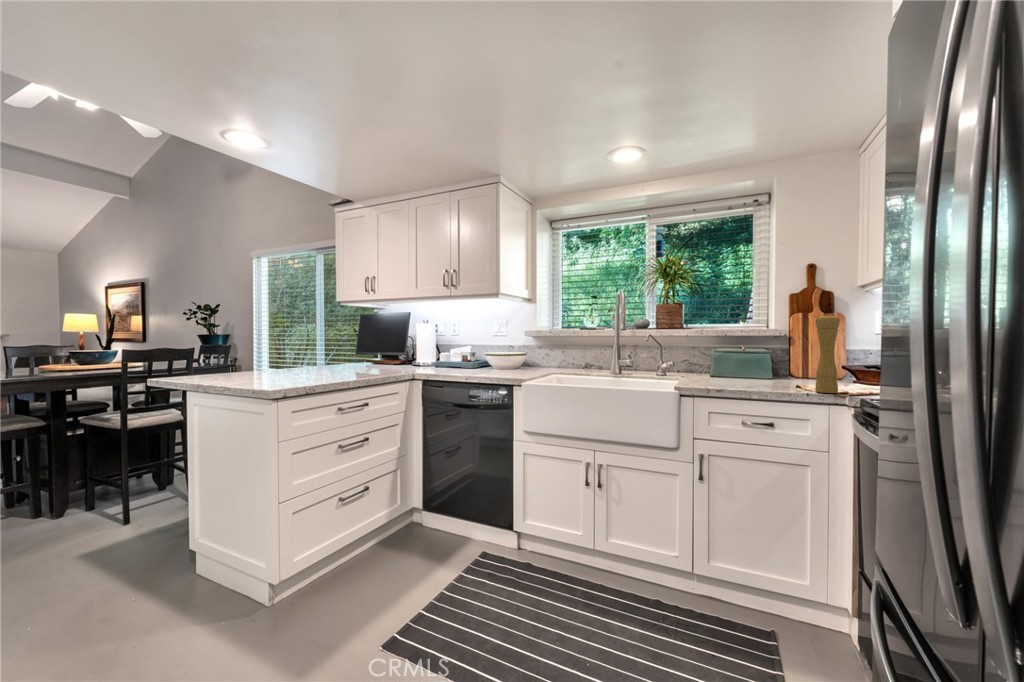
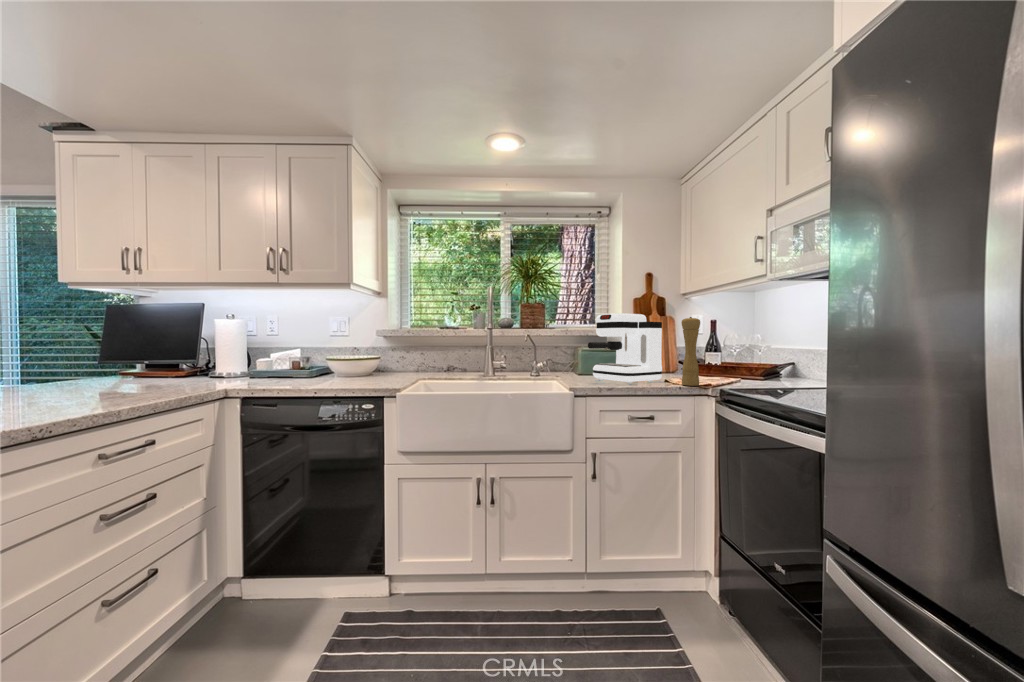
coffee maker: none [707,312,801,387] -> present [588,313,662,383]

